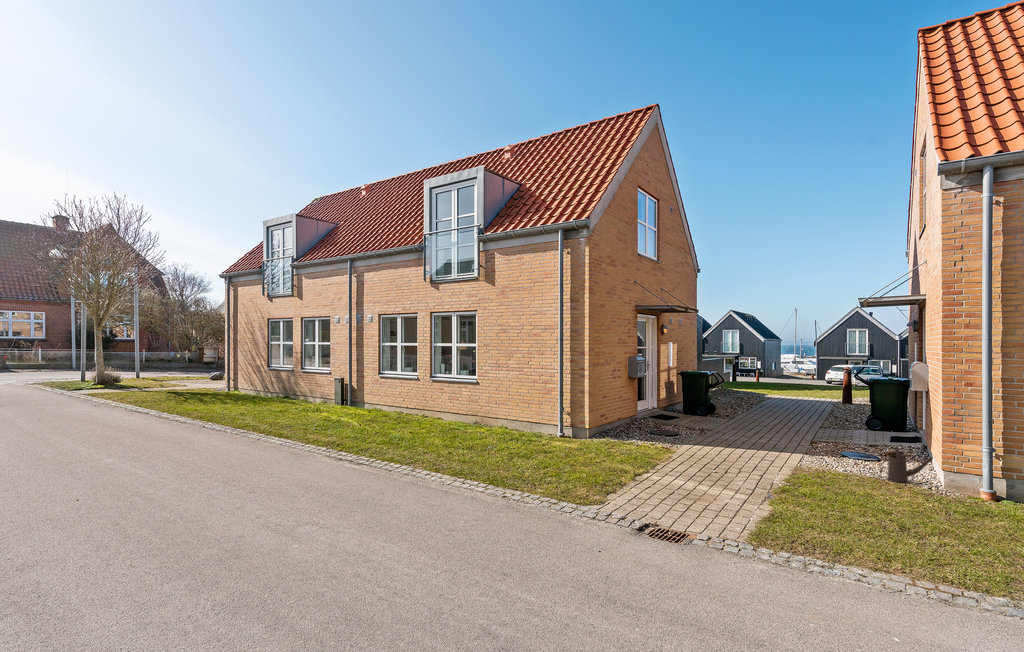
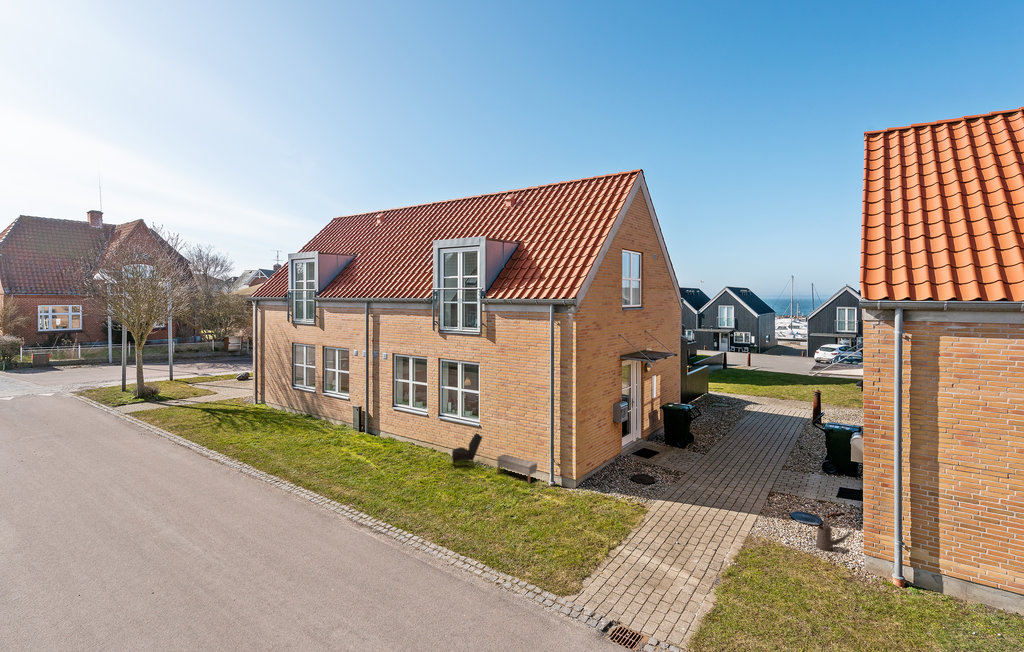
lounge chair: none [445,390,481,429] -> present [452,433,482,468]
bench: none [498,410,548,439] -> present [497,454,538,484]

